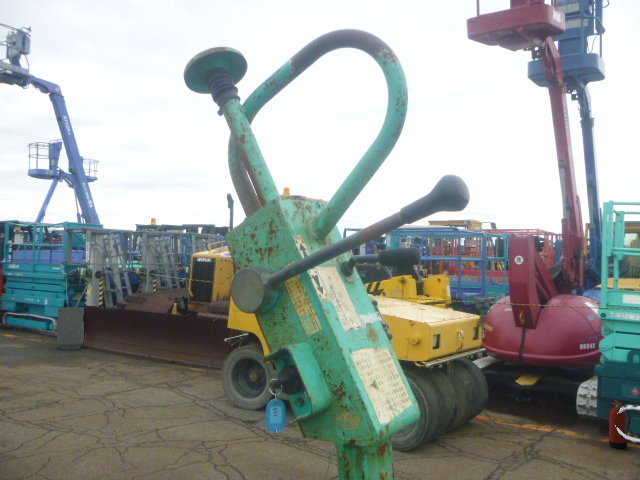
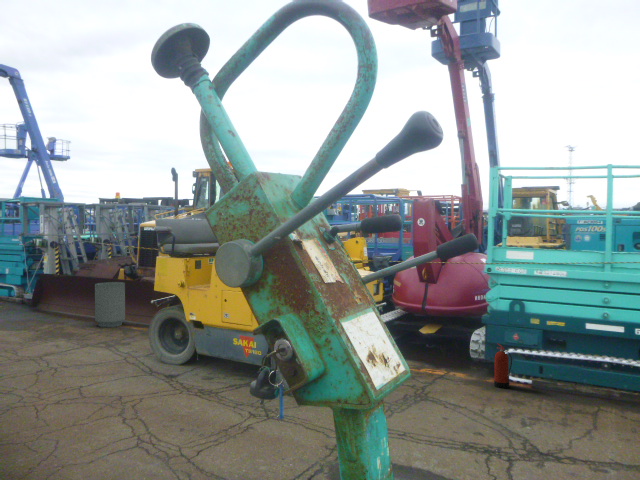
trash can: present [57,307,86,350] -> present [95,282,125,327]

